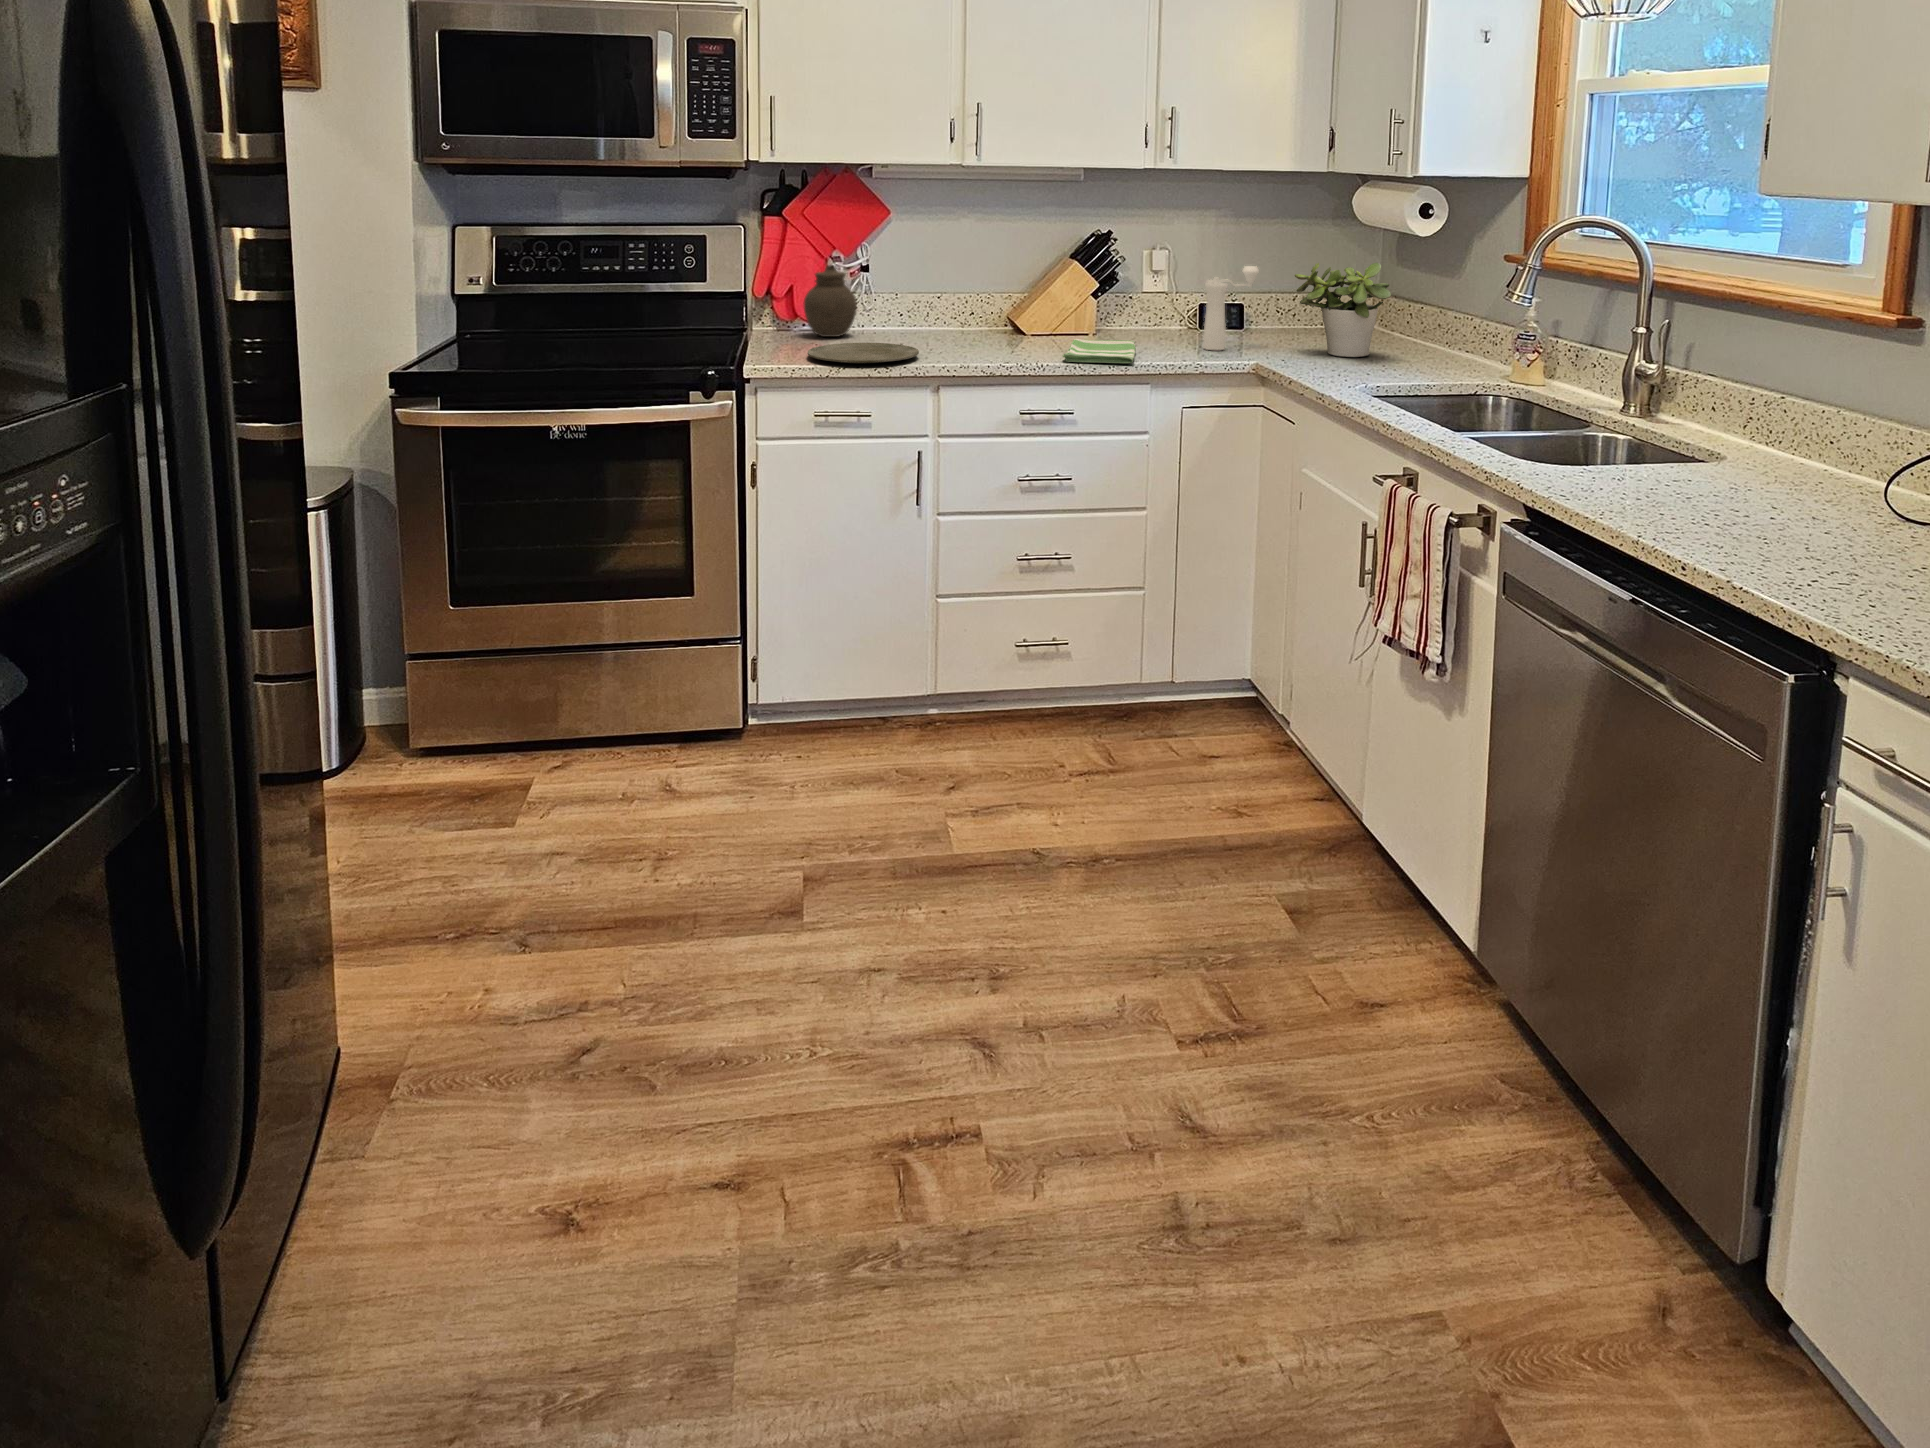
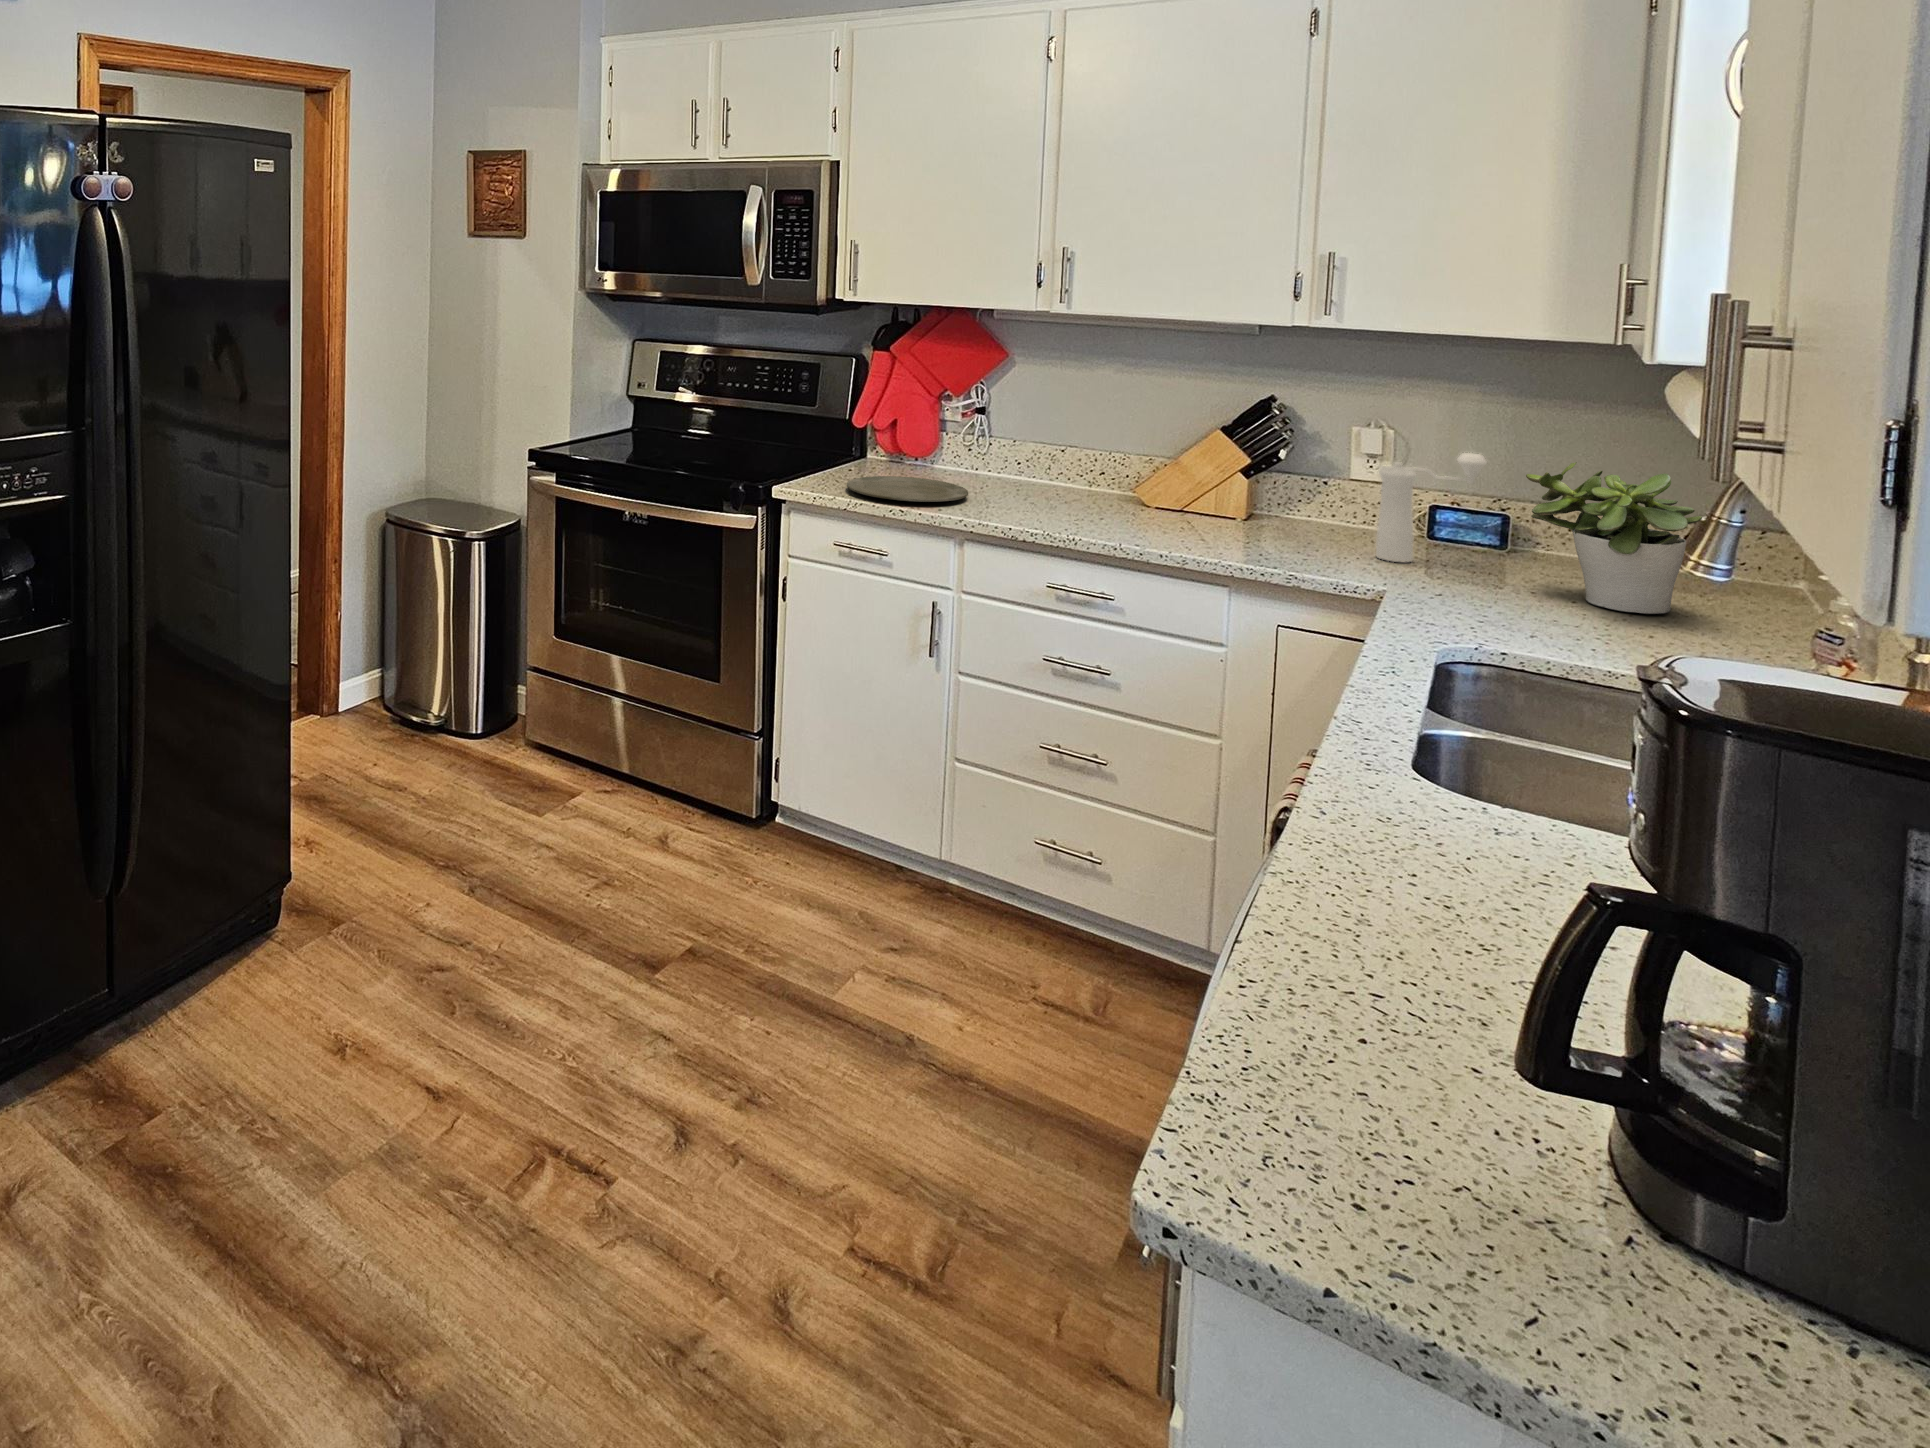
jar: present [804,265,857,337] -> none [904,395,962,470]
dish towel: present [1062,339,1136,363] -> none [1117,513,1259,551]

